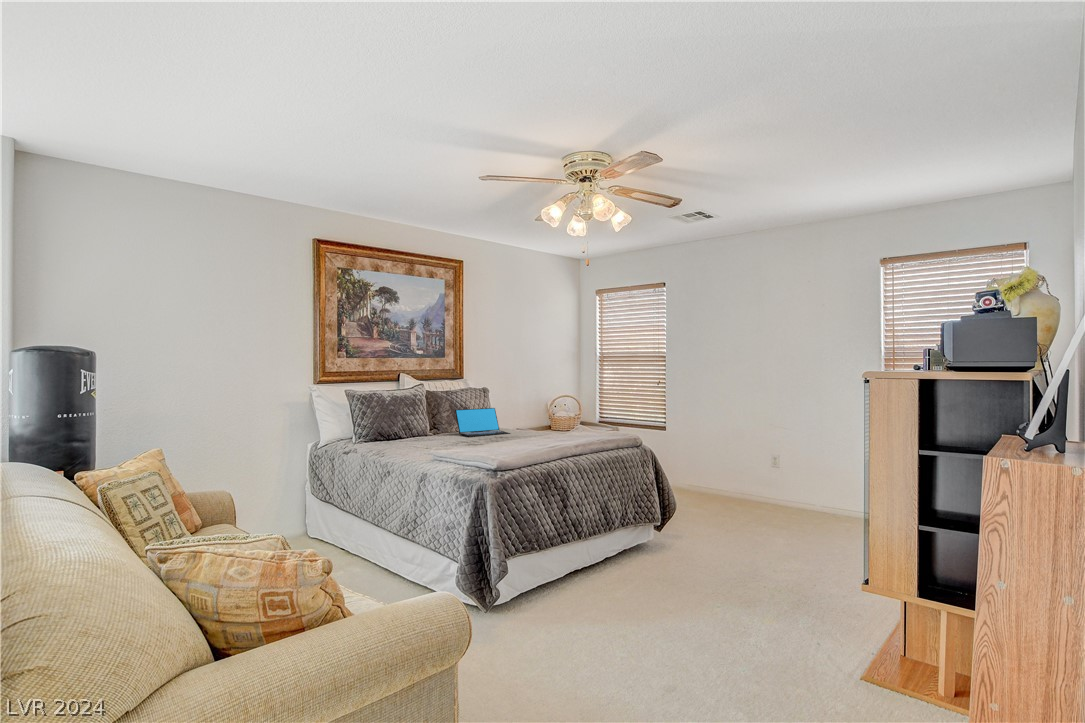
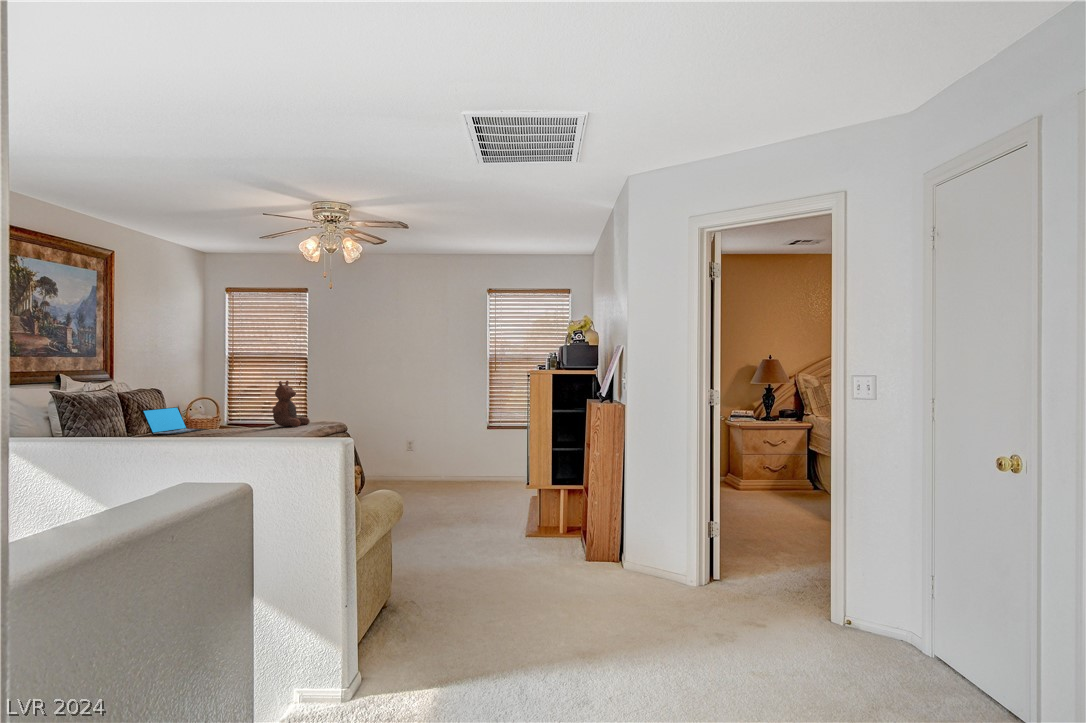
stuffed bear: none [532,389,576,445] -> present [272,381,310,427]

